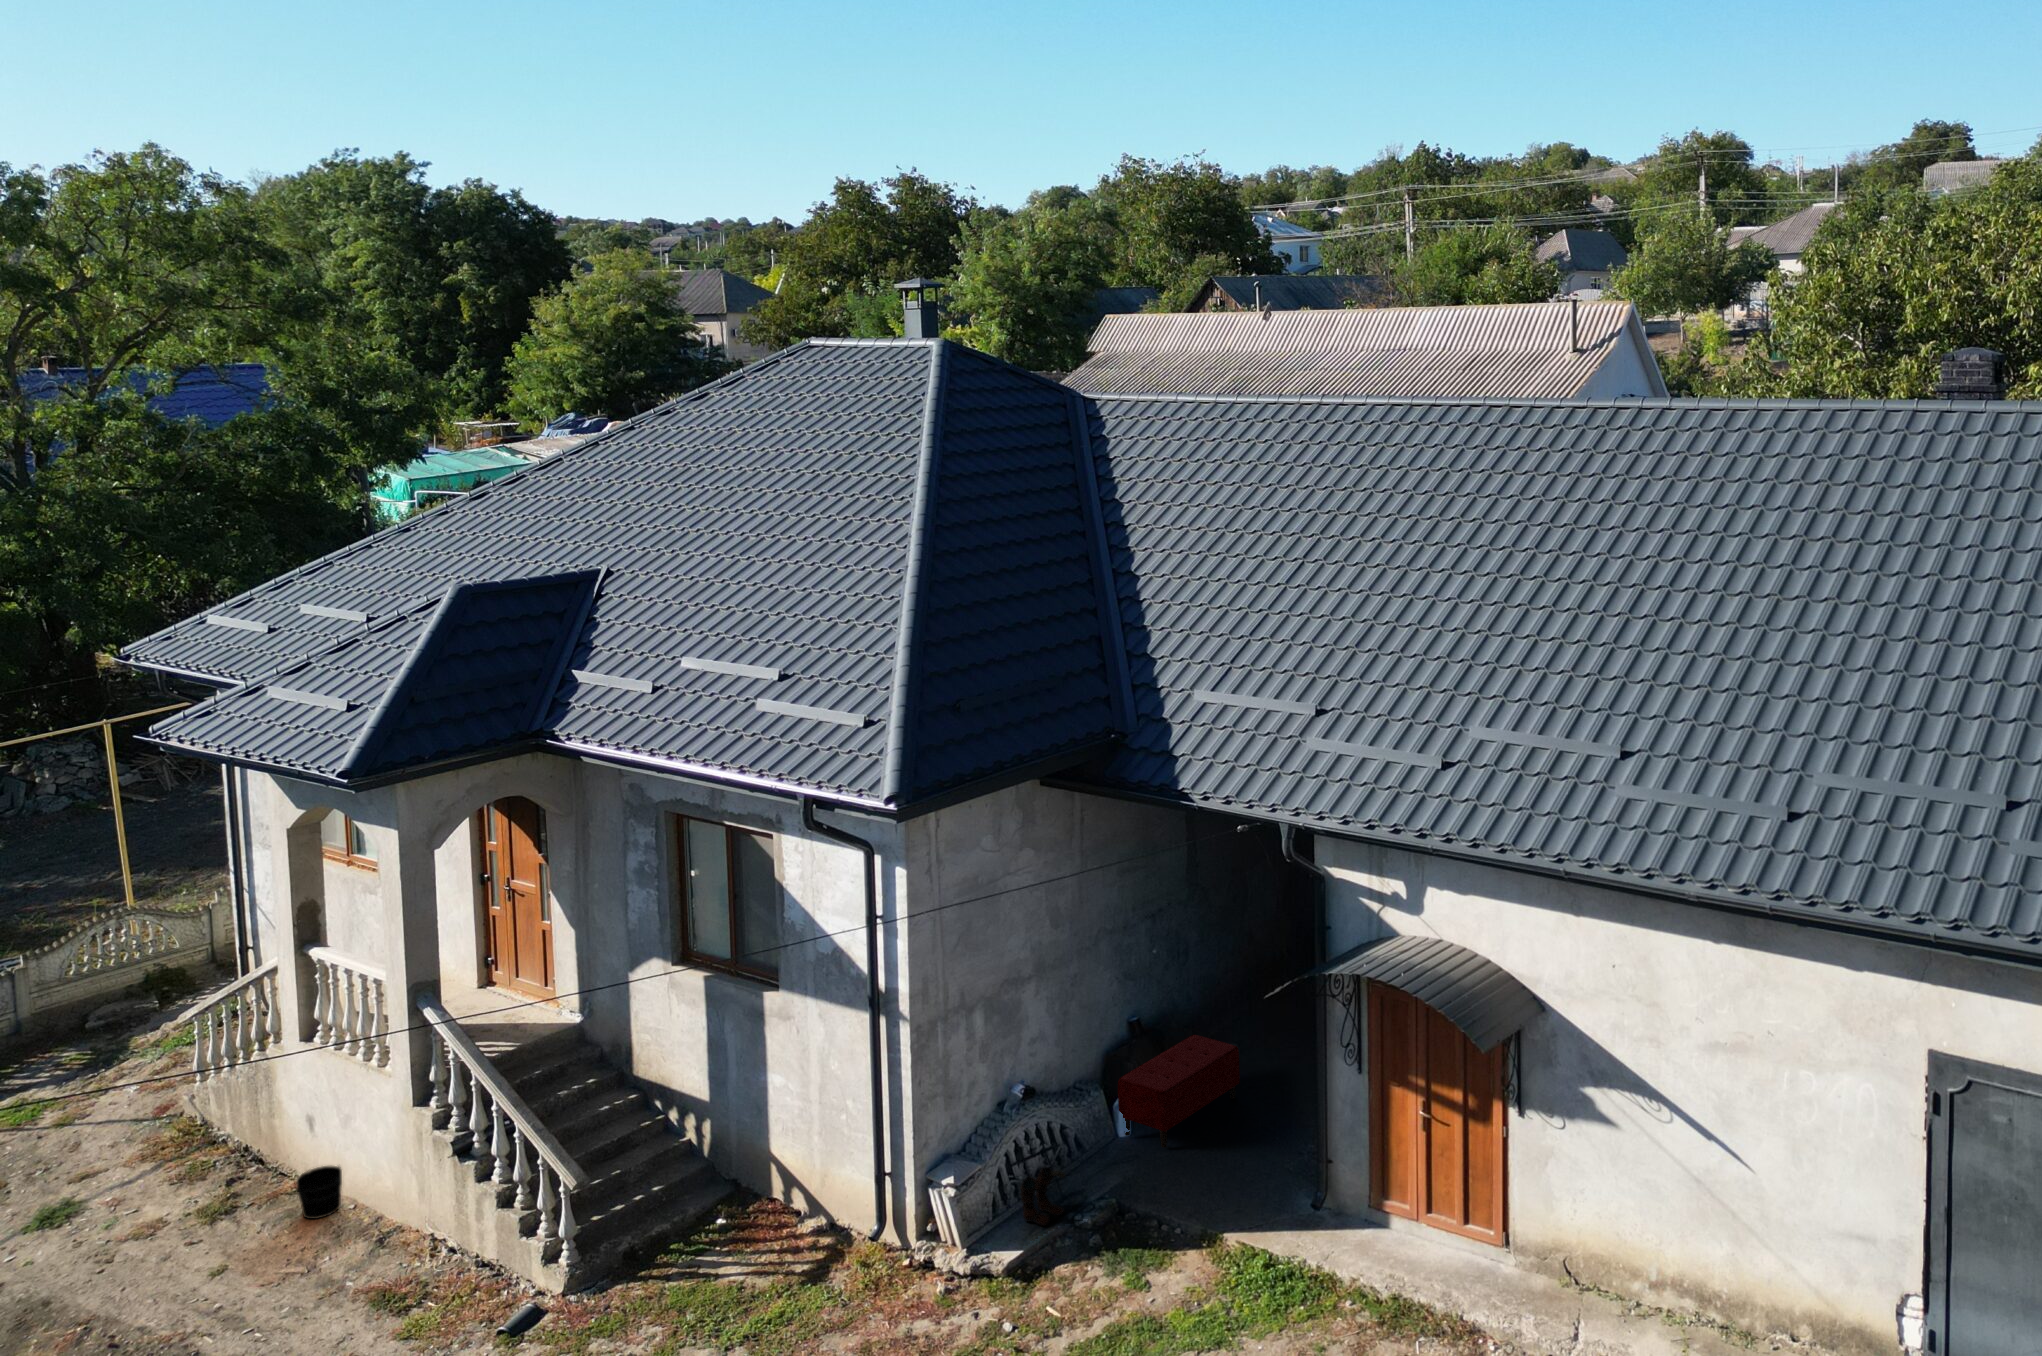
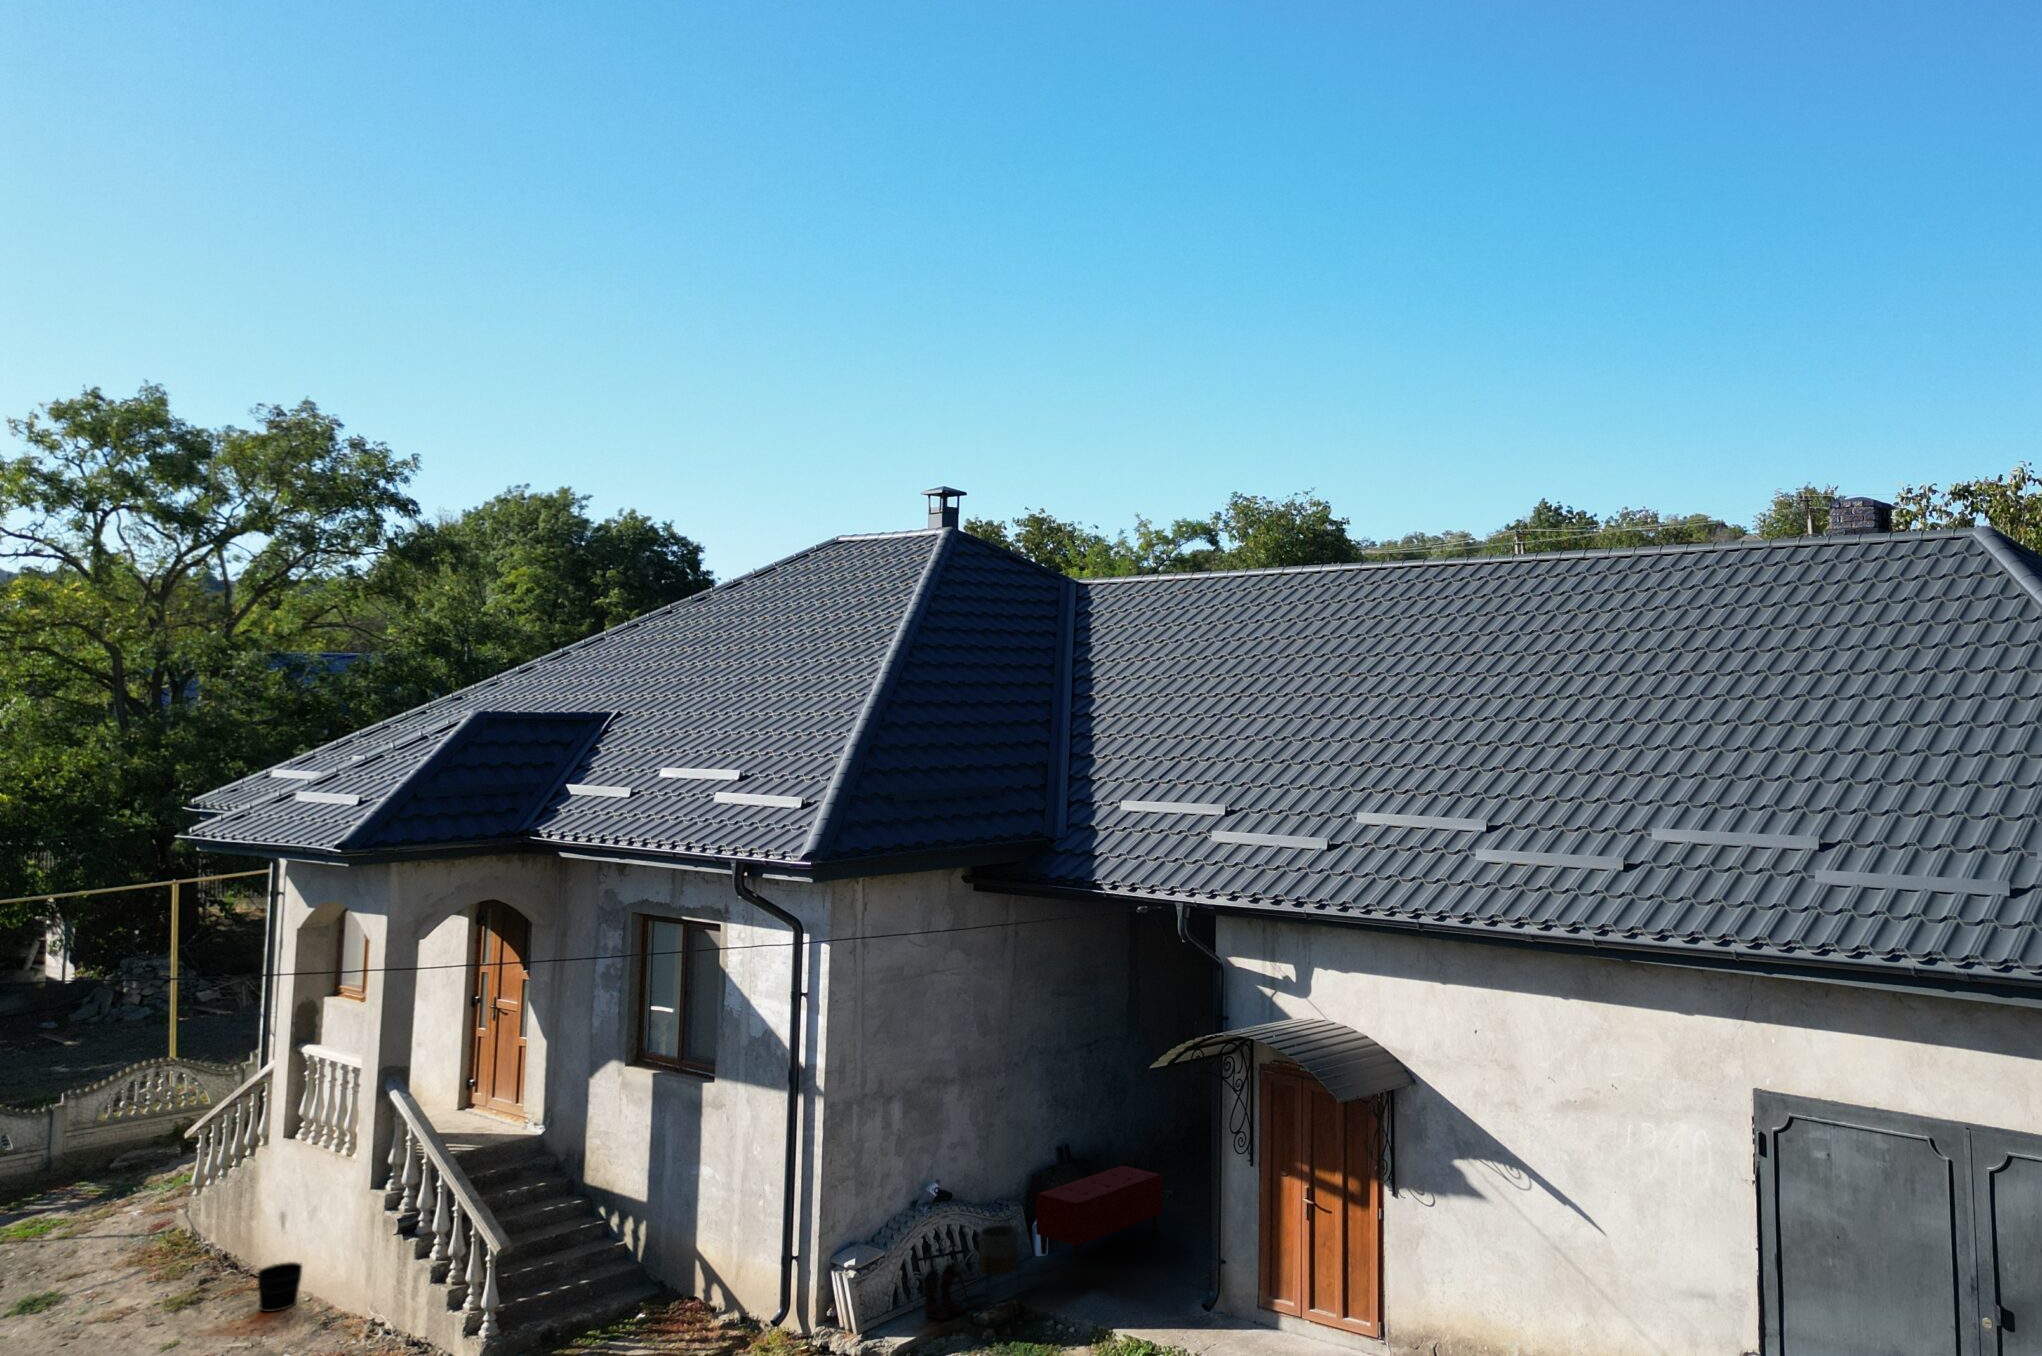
planter: none [1069,1119,1113,1193] -> present [979,1225,1019,1277]

